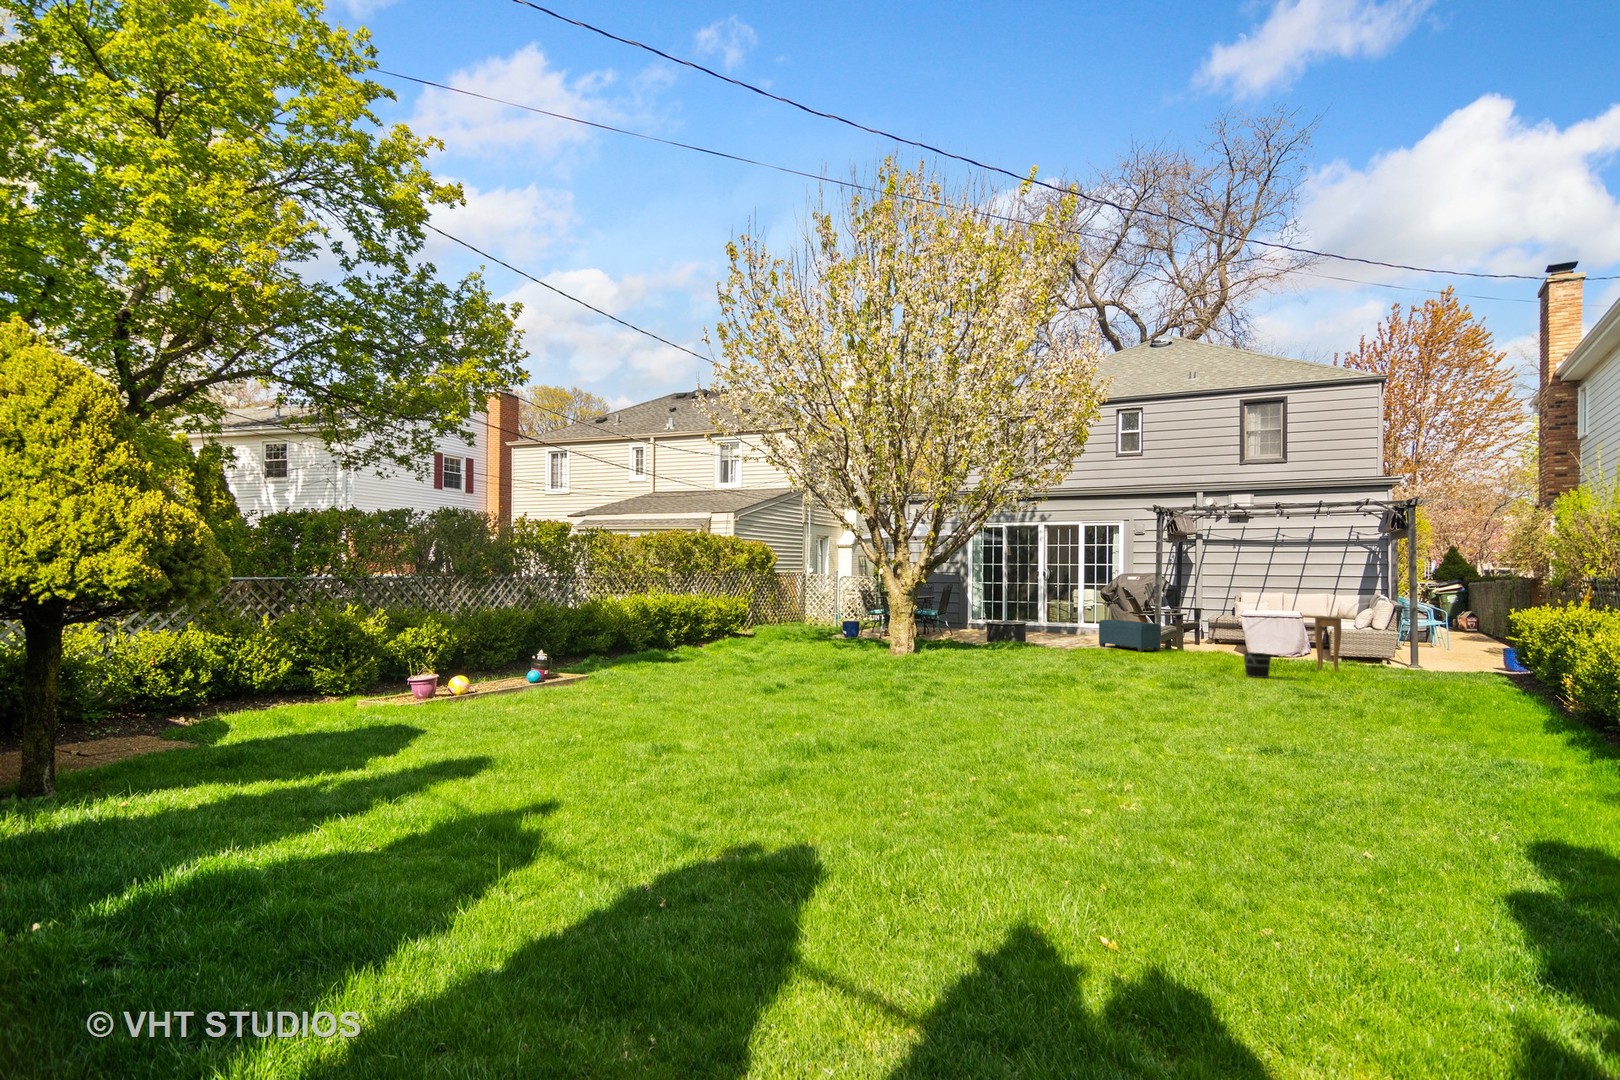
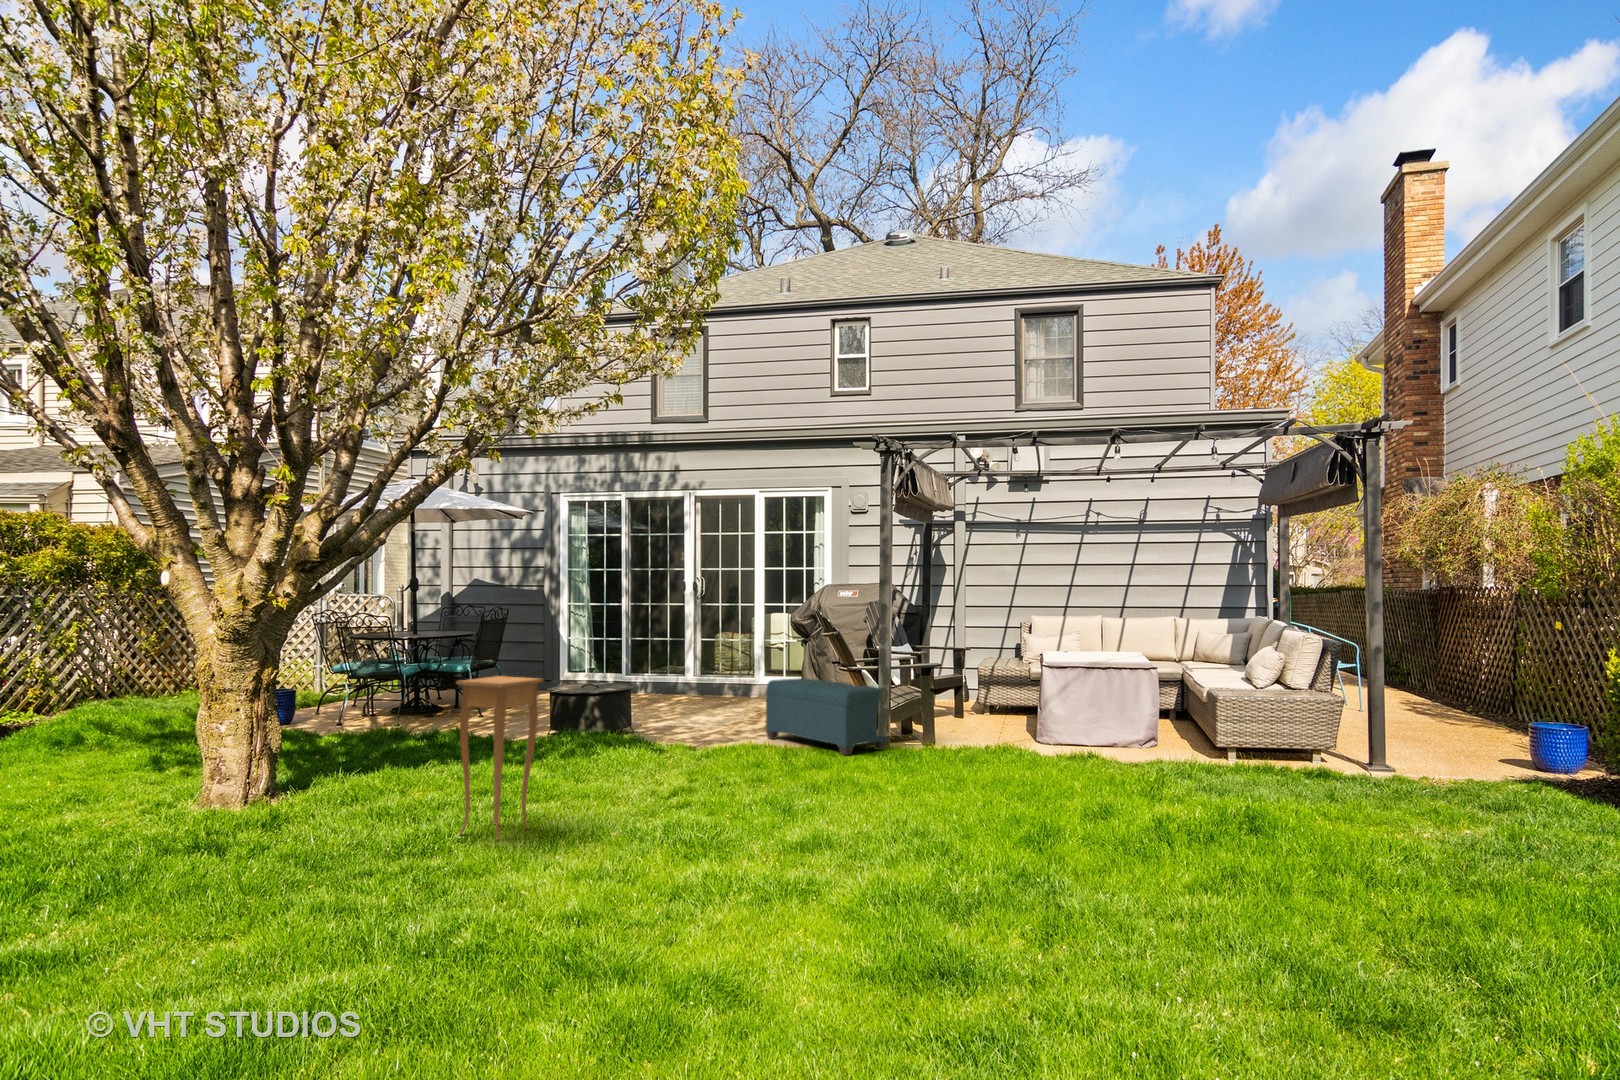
side table: present [1314,616,1342,672] -> present [456,676,543,841]
bucket: present [1244,652,1271,678] -> none [1106,797,1188,889]

